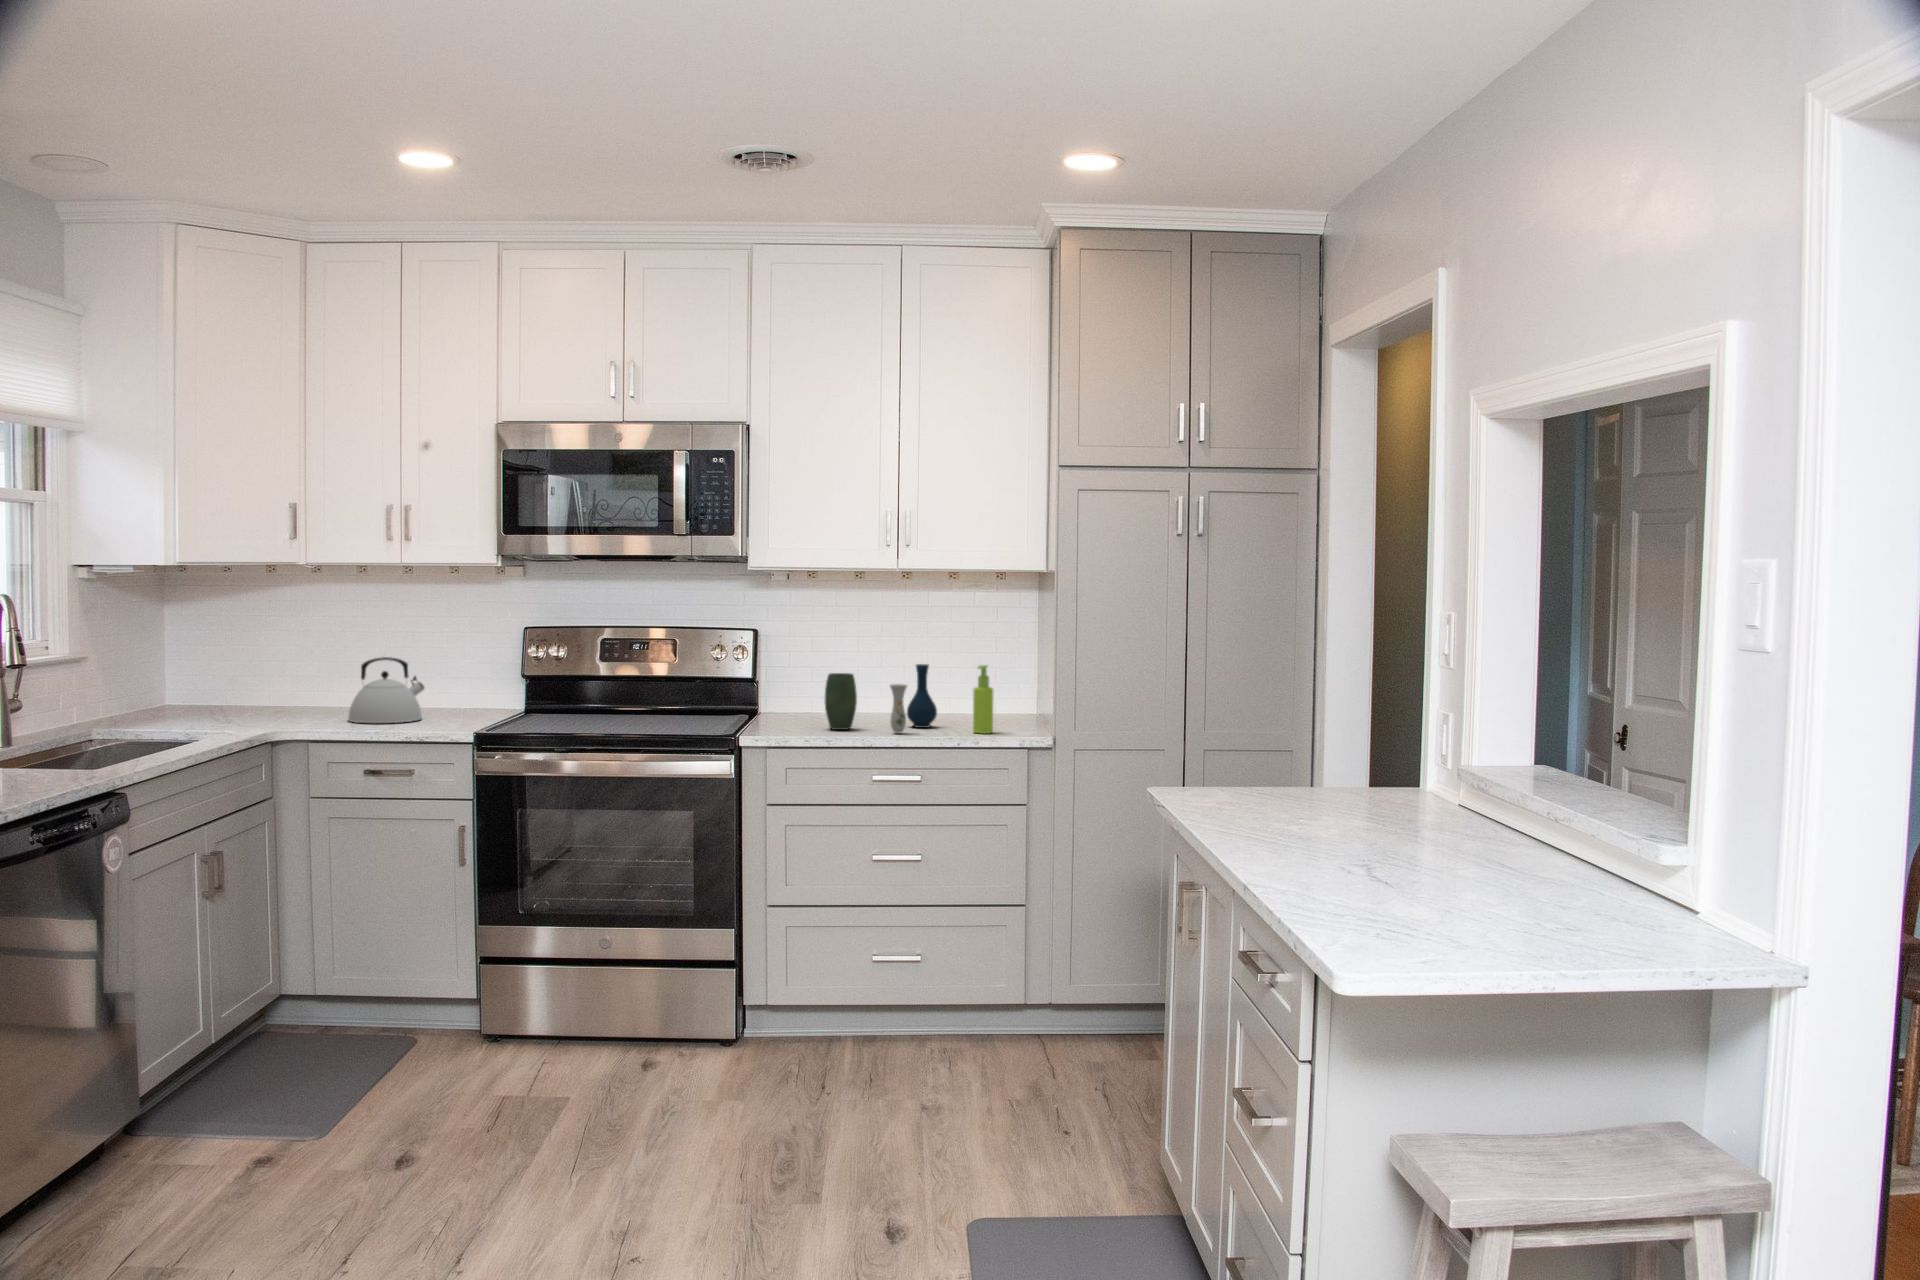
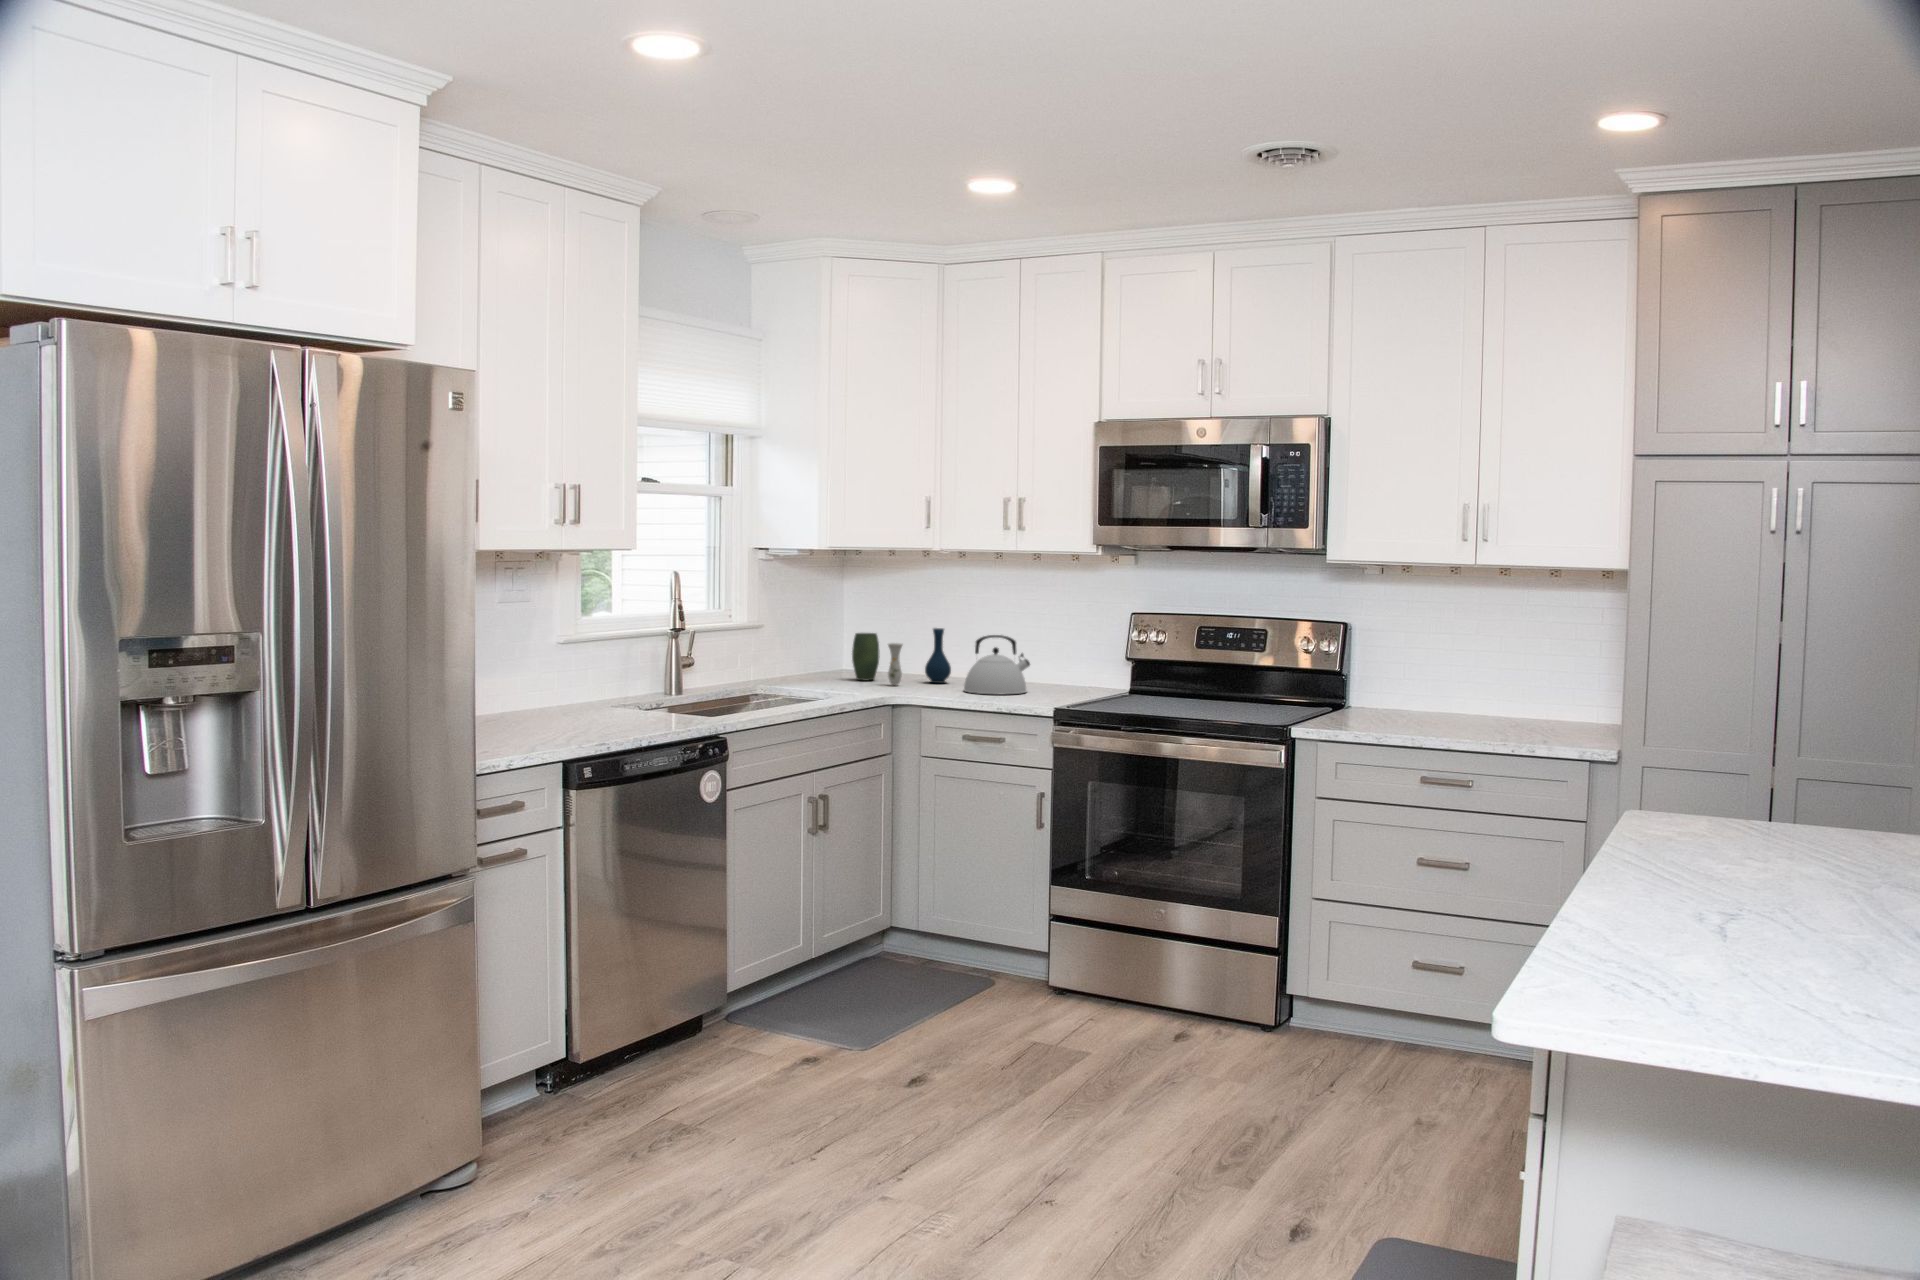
vase: present [825,664,937,733] -> present [852,628,951,685]
soap dispenser: present [973,665,993,734] -> none [1556,667,1582,744]

